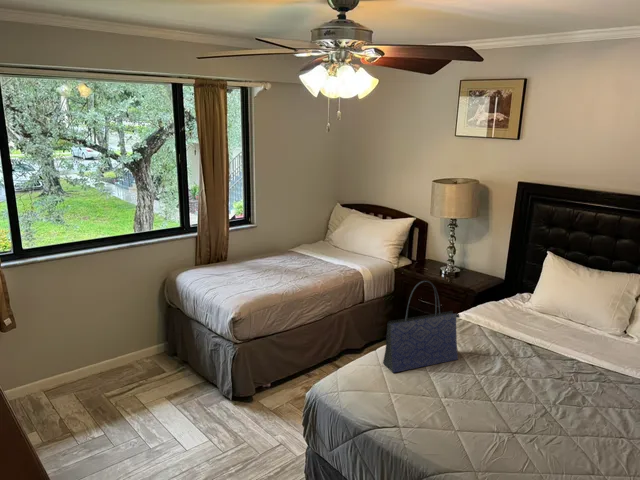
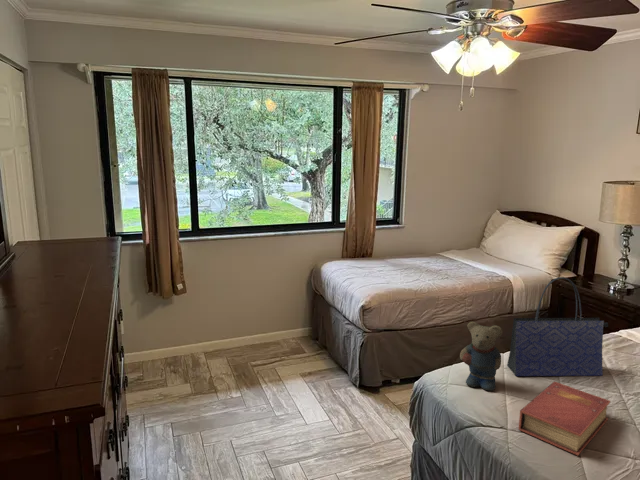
teddy bear: none [347,331,384,392] -> present [460,322,502,391]
book: none [409,374,473,439] -> present [519,382,610,455]

